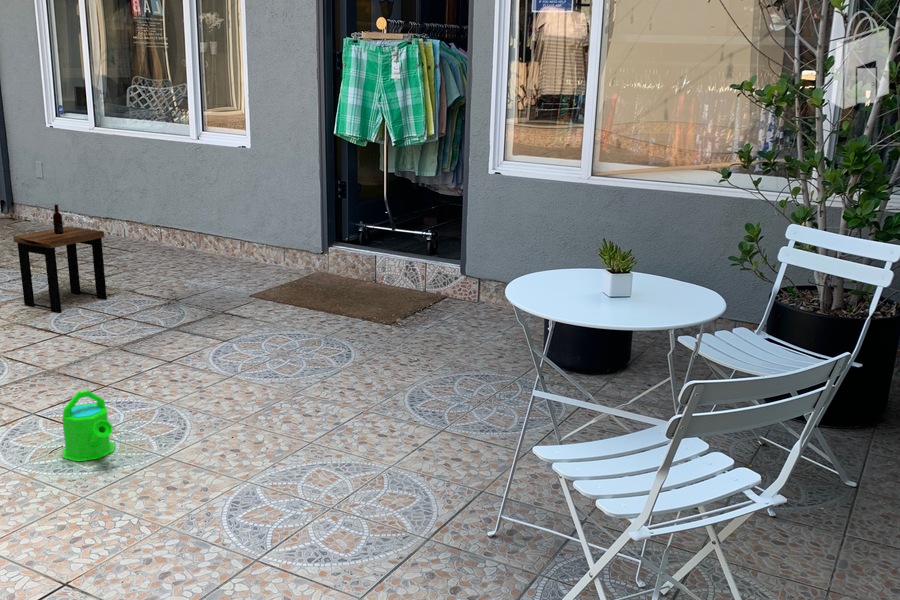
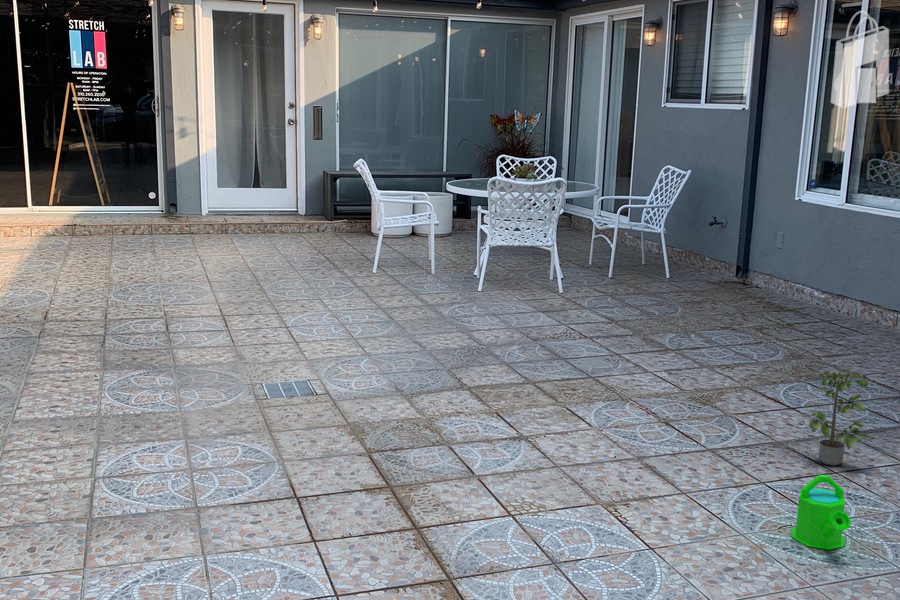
side table: present [14,204,107,313] -> none [755,278,846,385]
potted plant: none [73,285,135,380] -> present [809,370,872,465]

